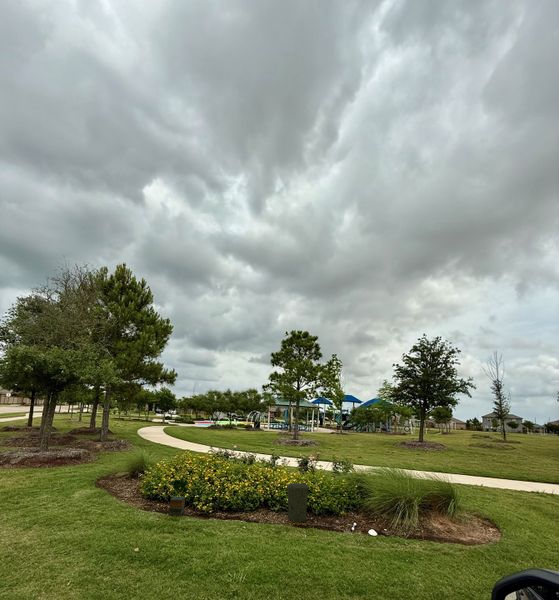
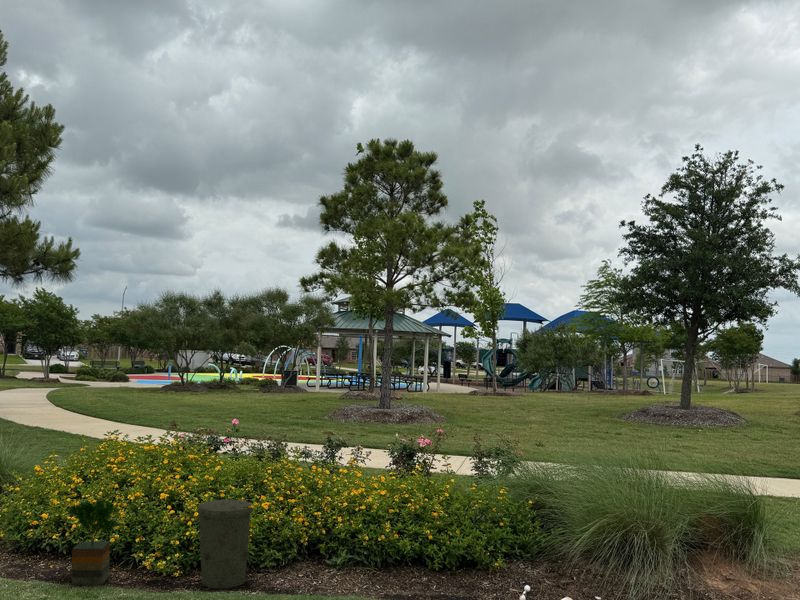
trash can: present [287,483,309,522] -> present [198,499,253,588]

